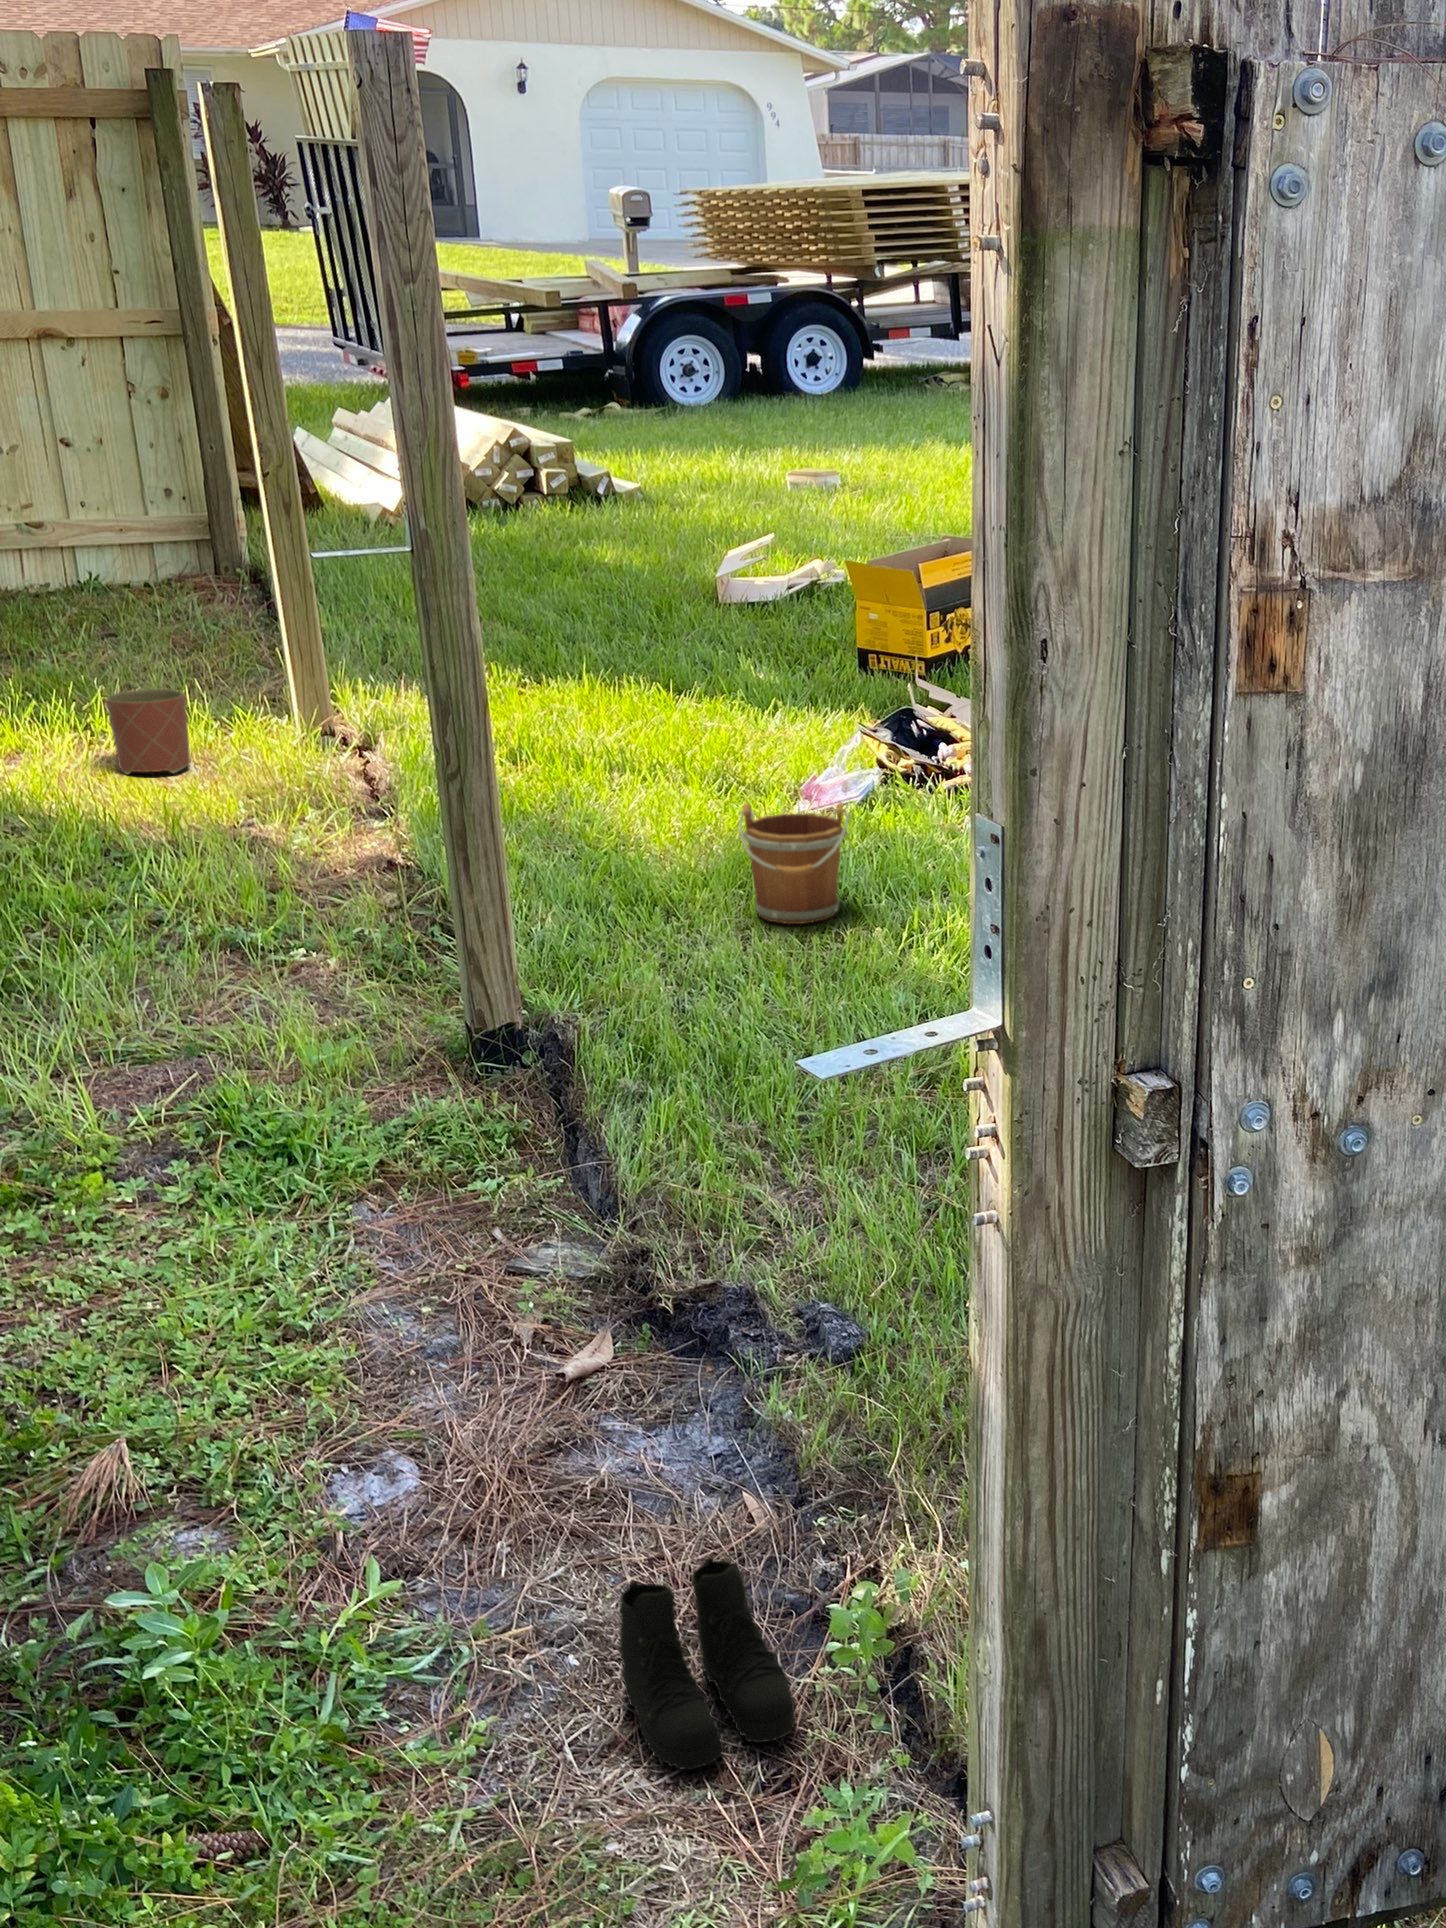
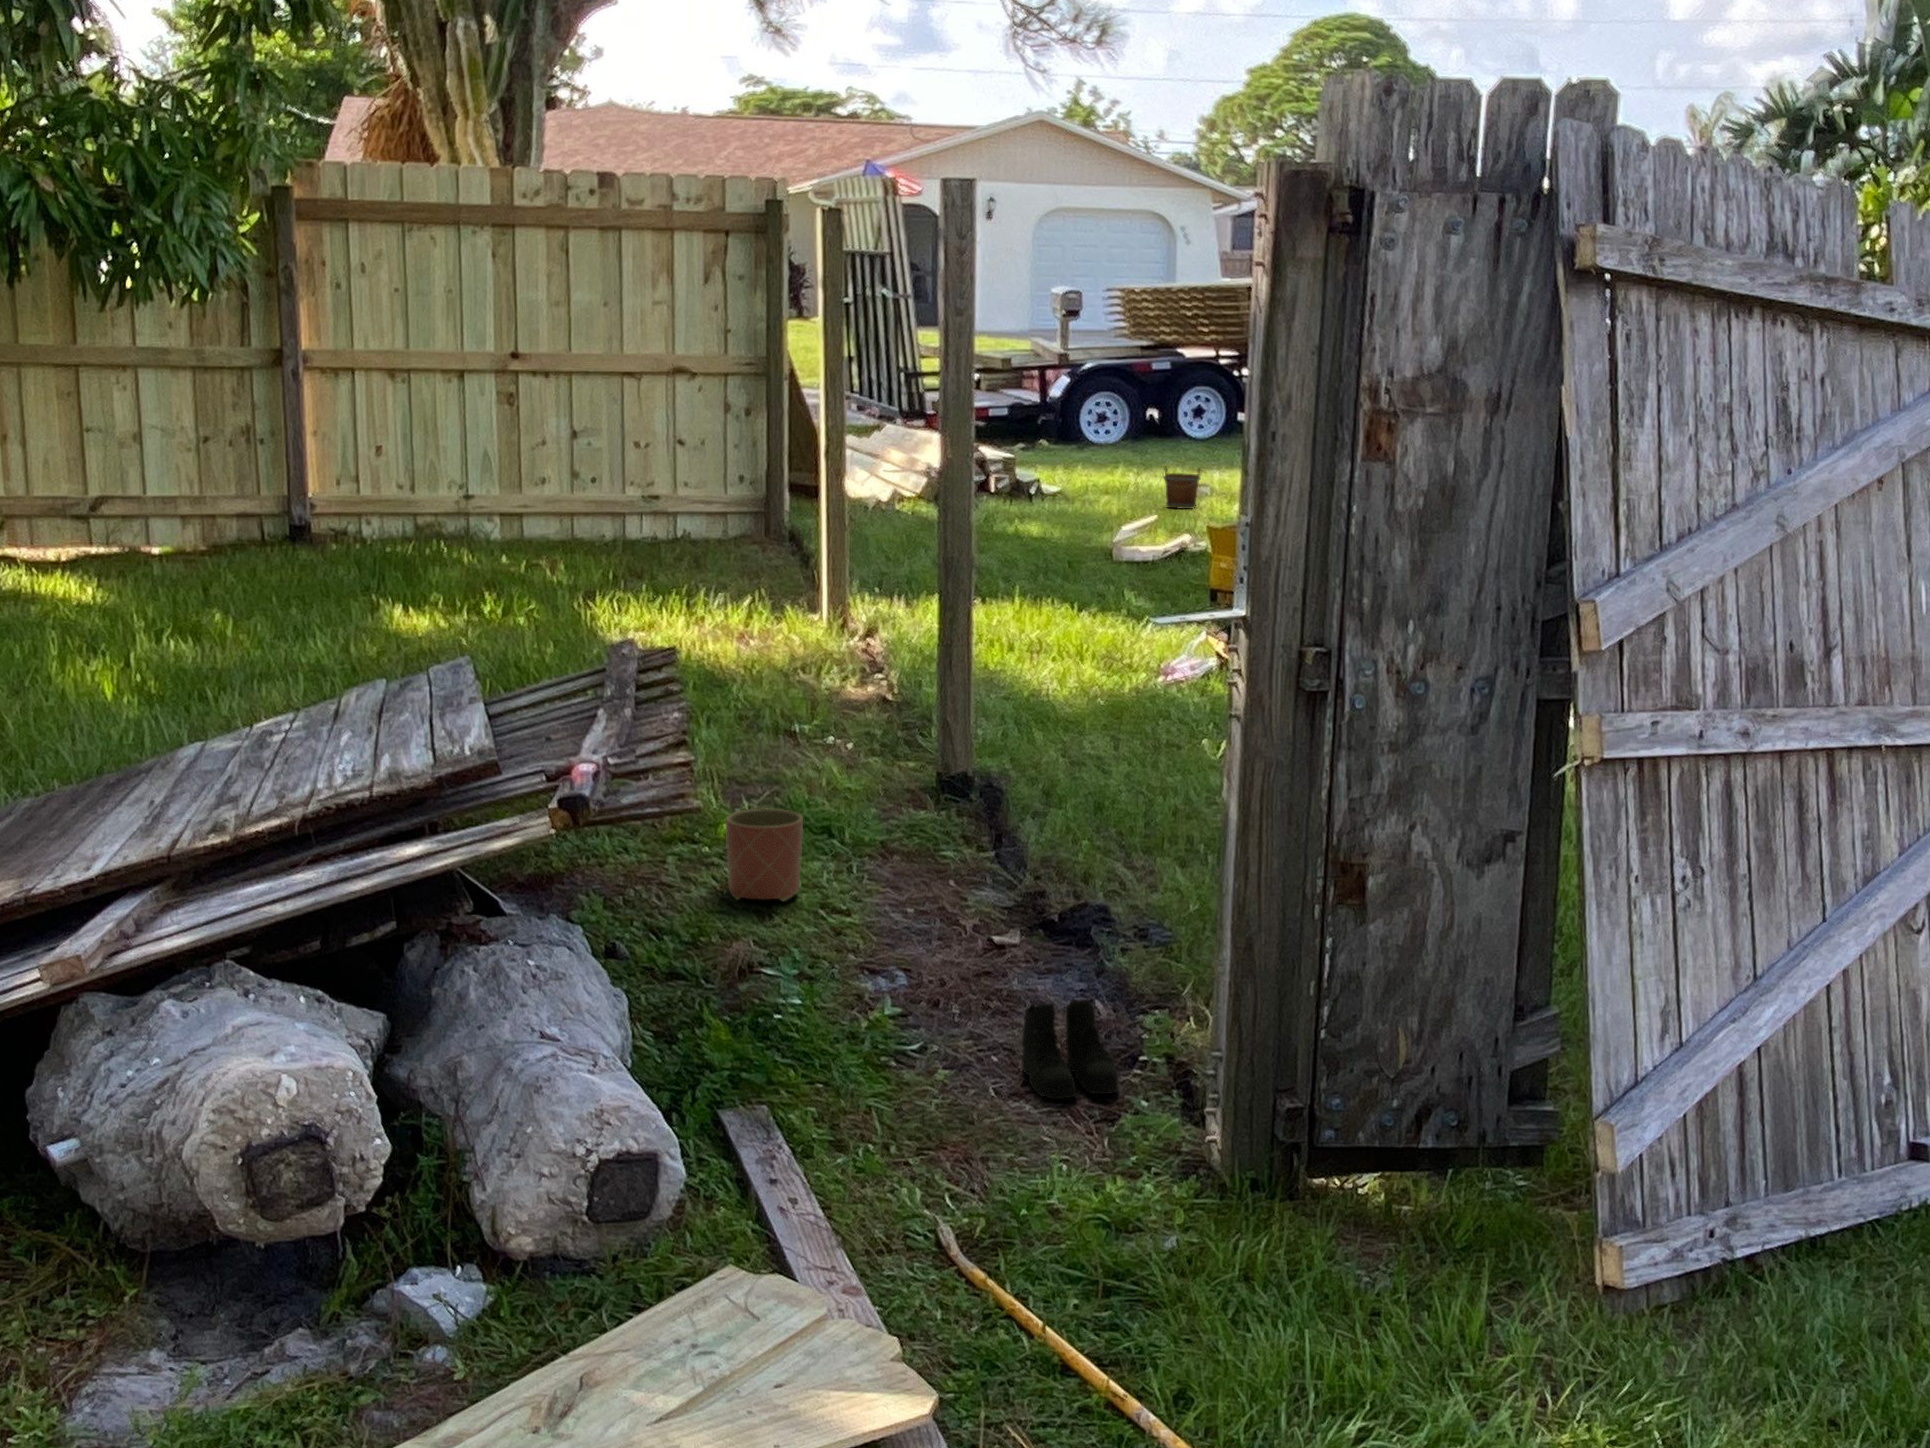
planter: present [106,689,190,775] -> present [726,809,803,901]
bucket: present [739,803,849,924] -> present [1163,467,1201,509]

